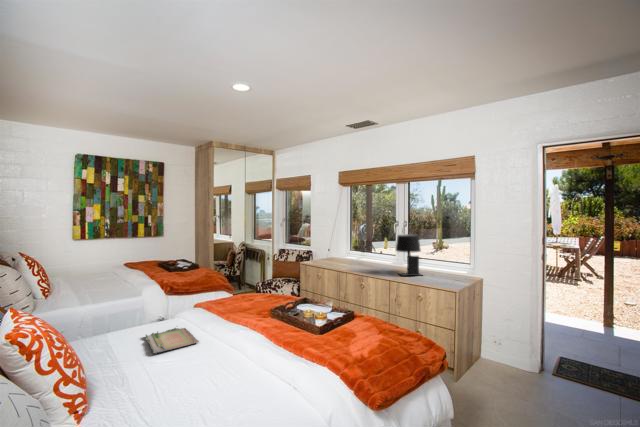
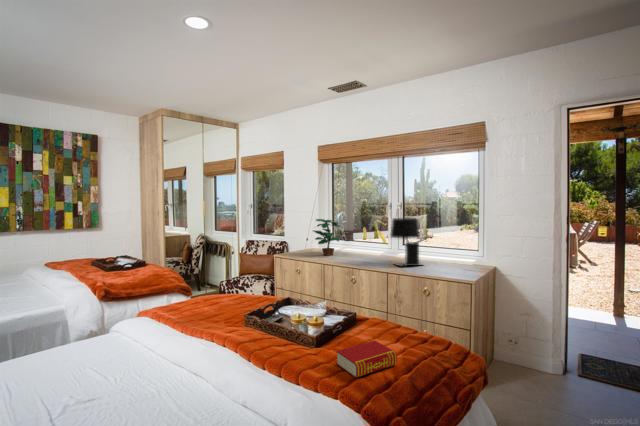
potted plant: none [332,233,358,264] -> present [314,219,340,256]
tray: present [146,328,199,353] -> none [59,344,142,392]
book: none [330,331,372,355] -> present [337,341,397,378]

